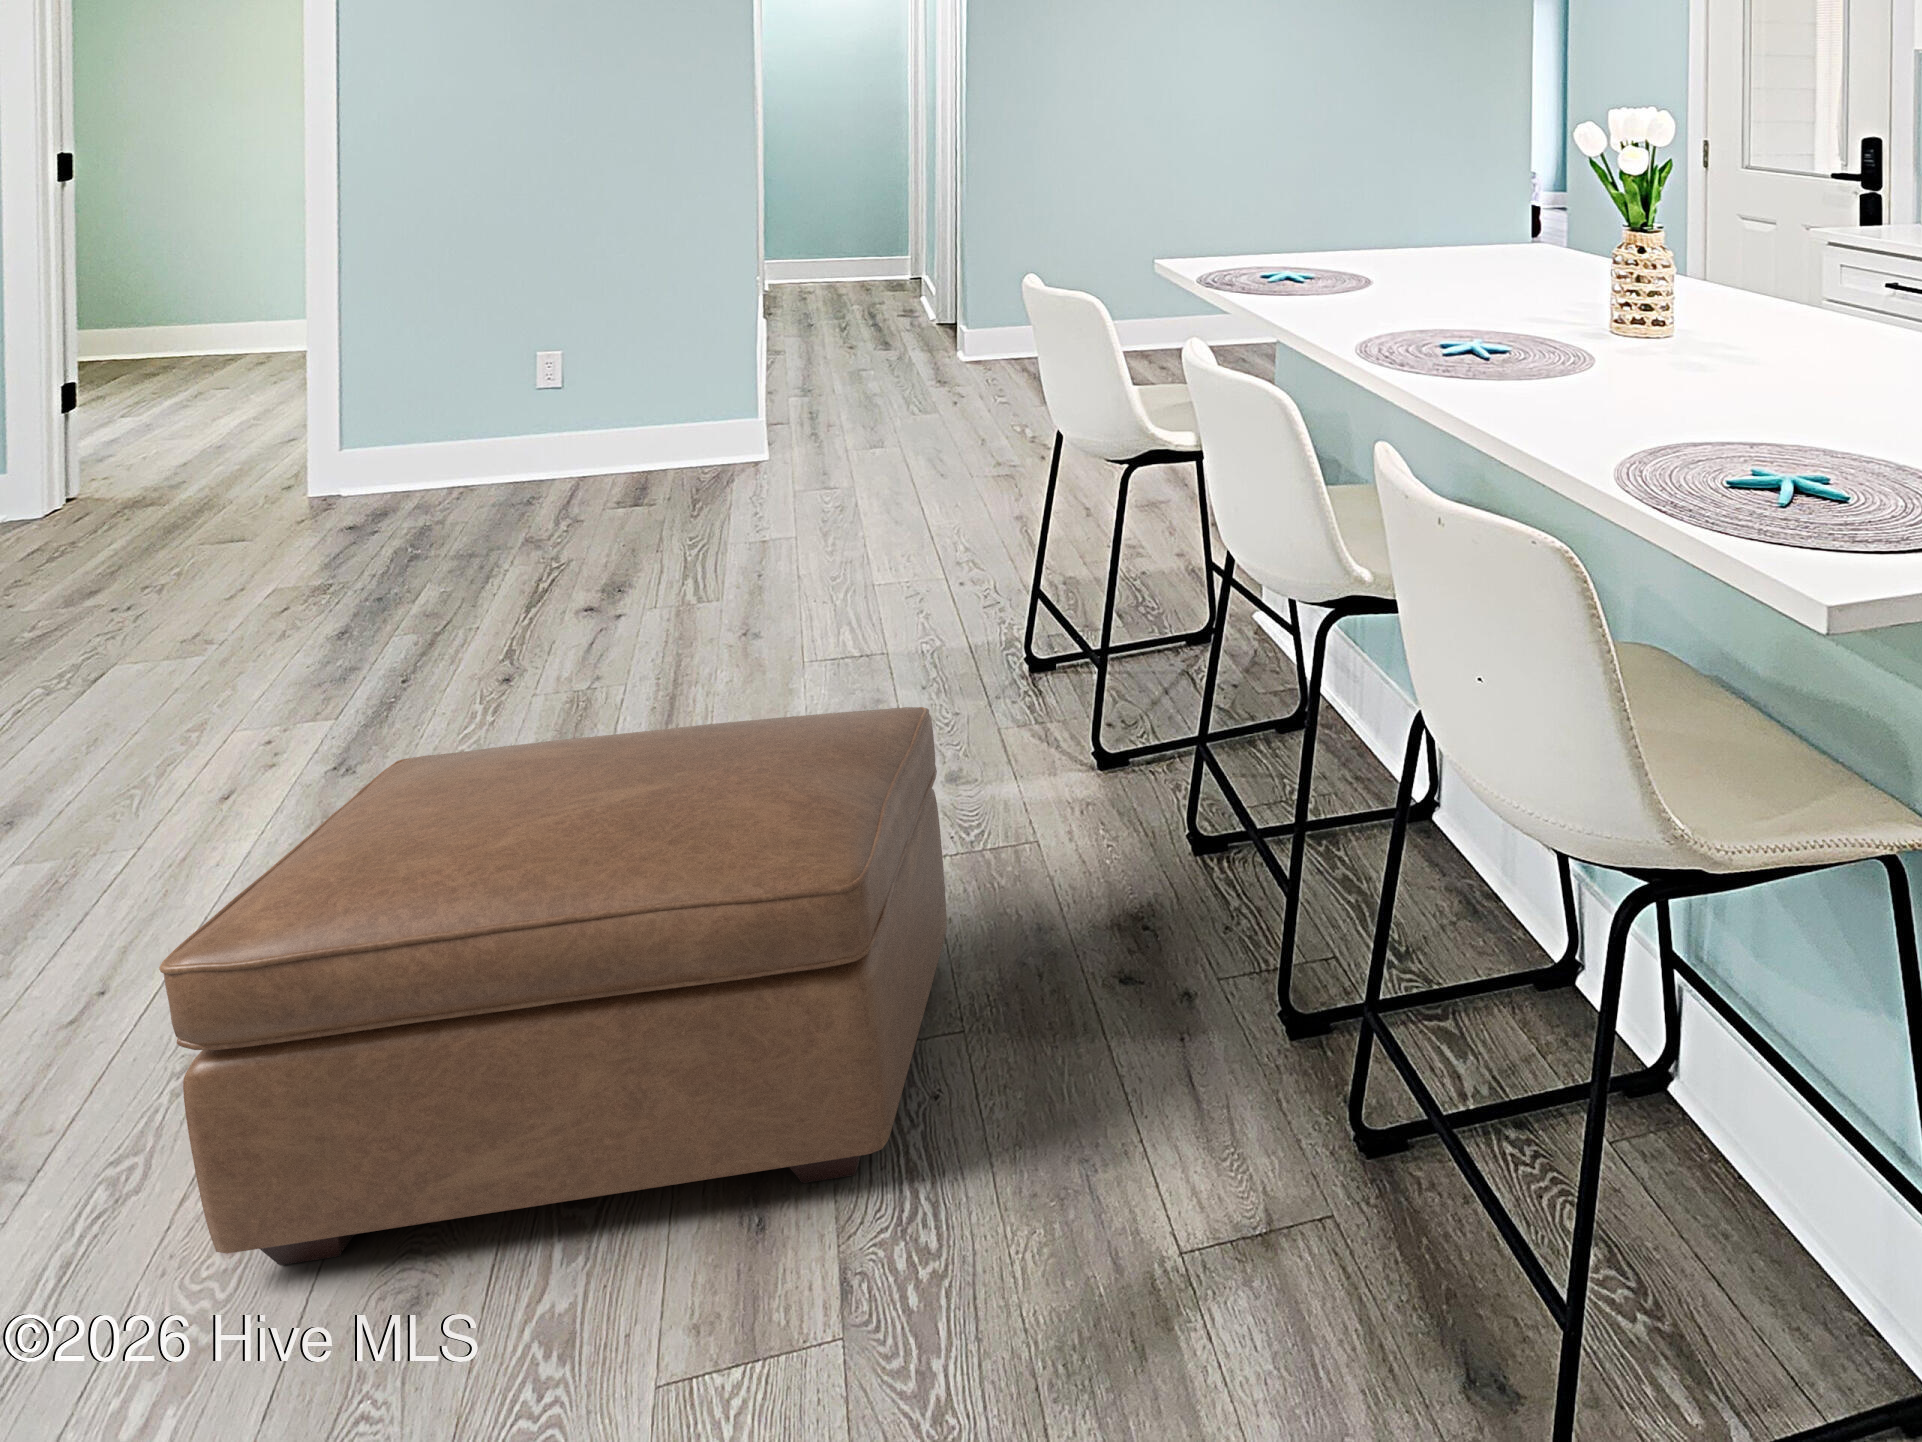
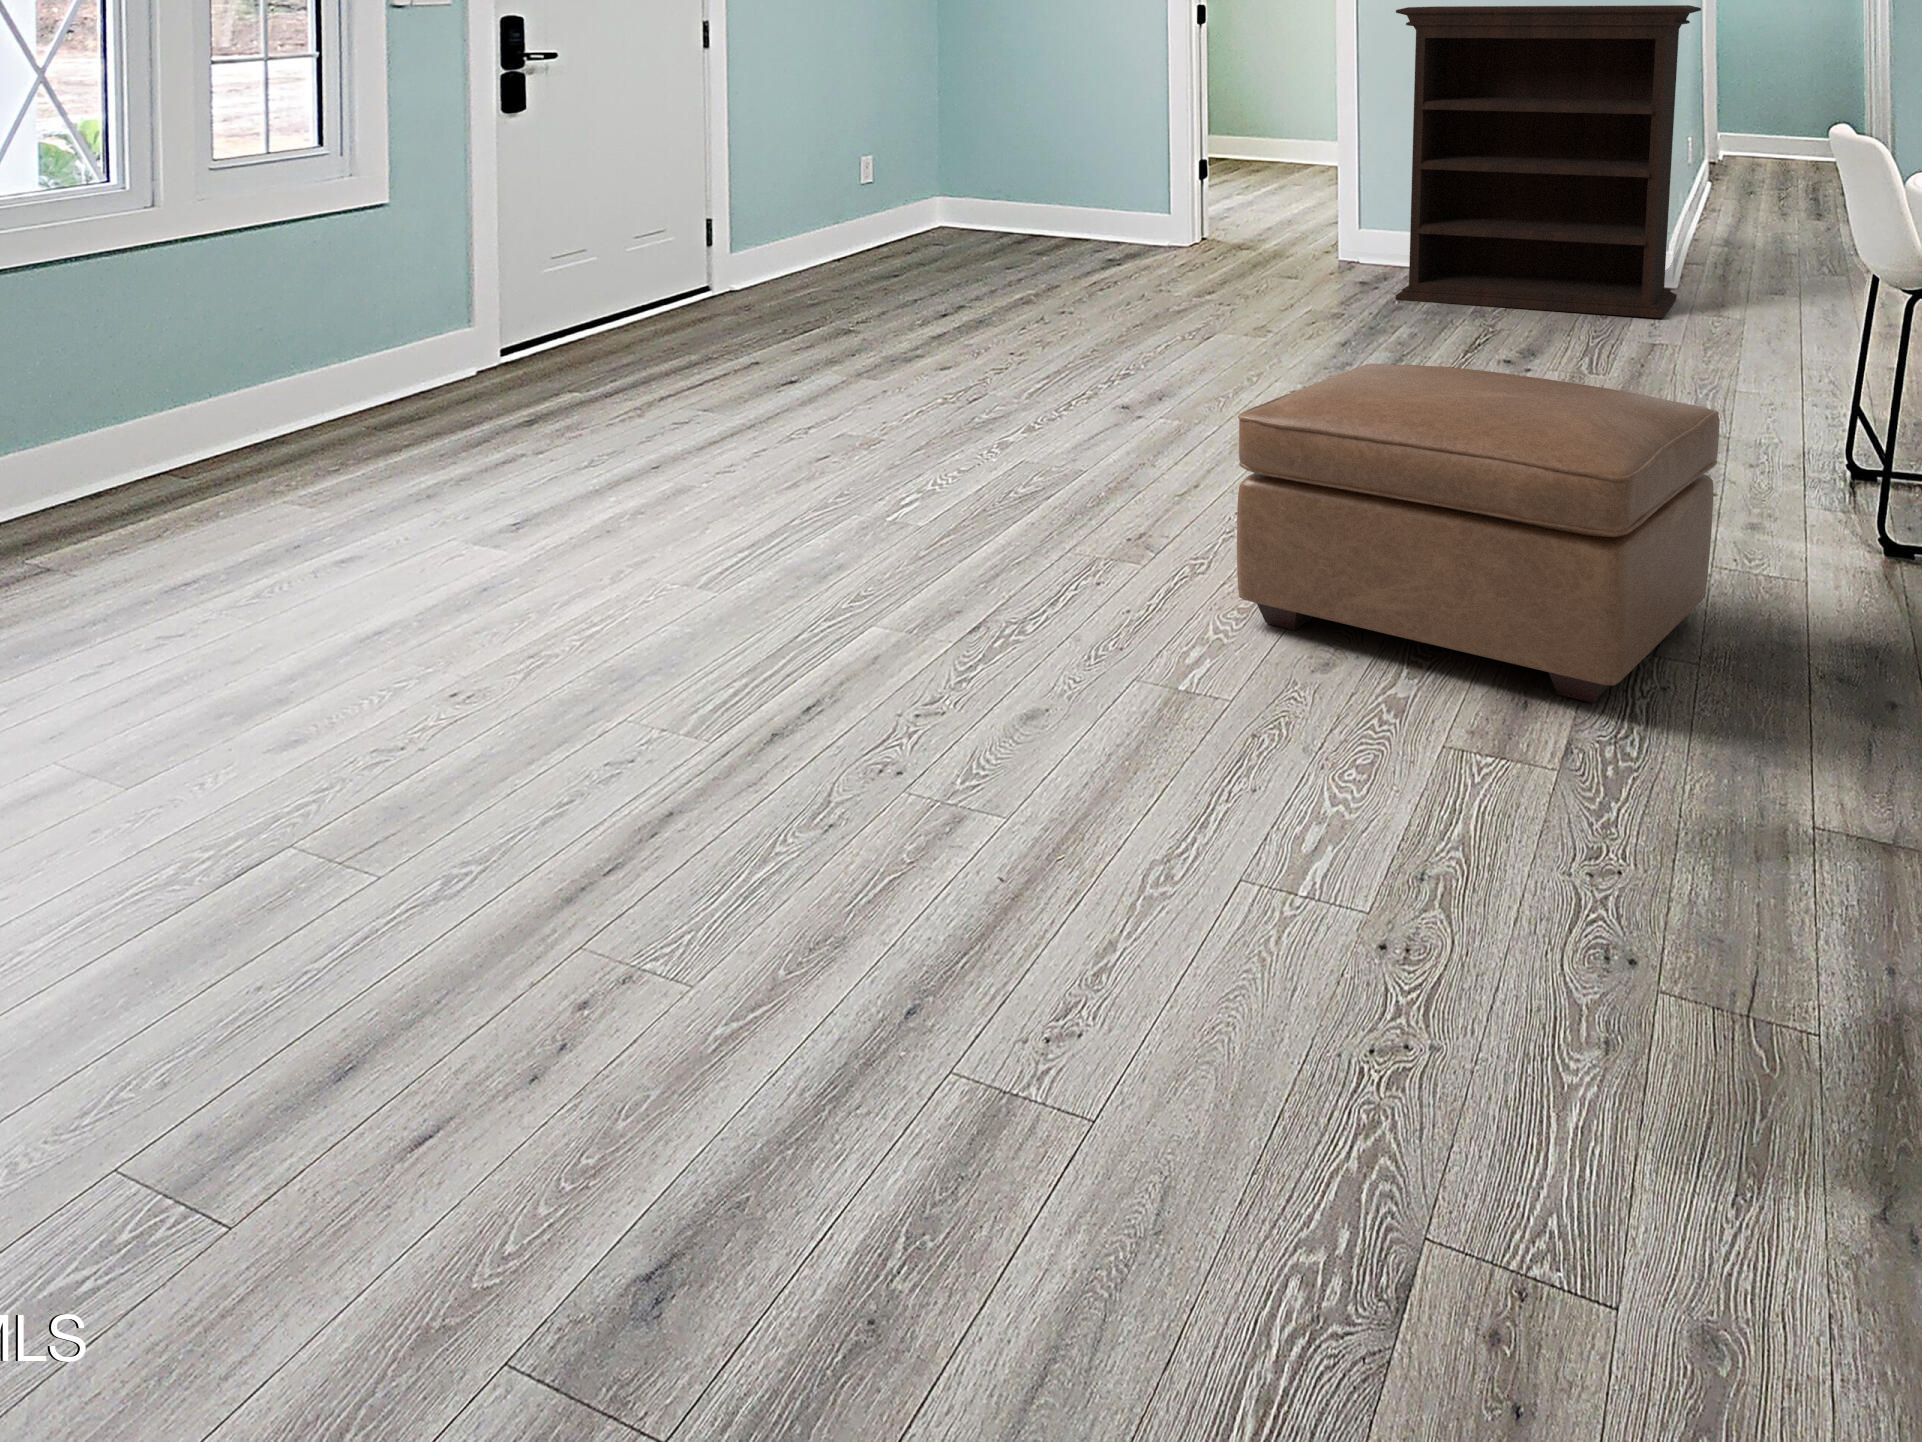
bookshelf: none [341,157,774,545] -> present [1396,5,1701,318]

